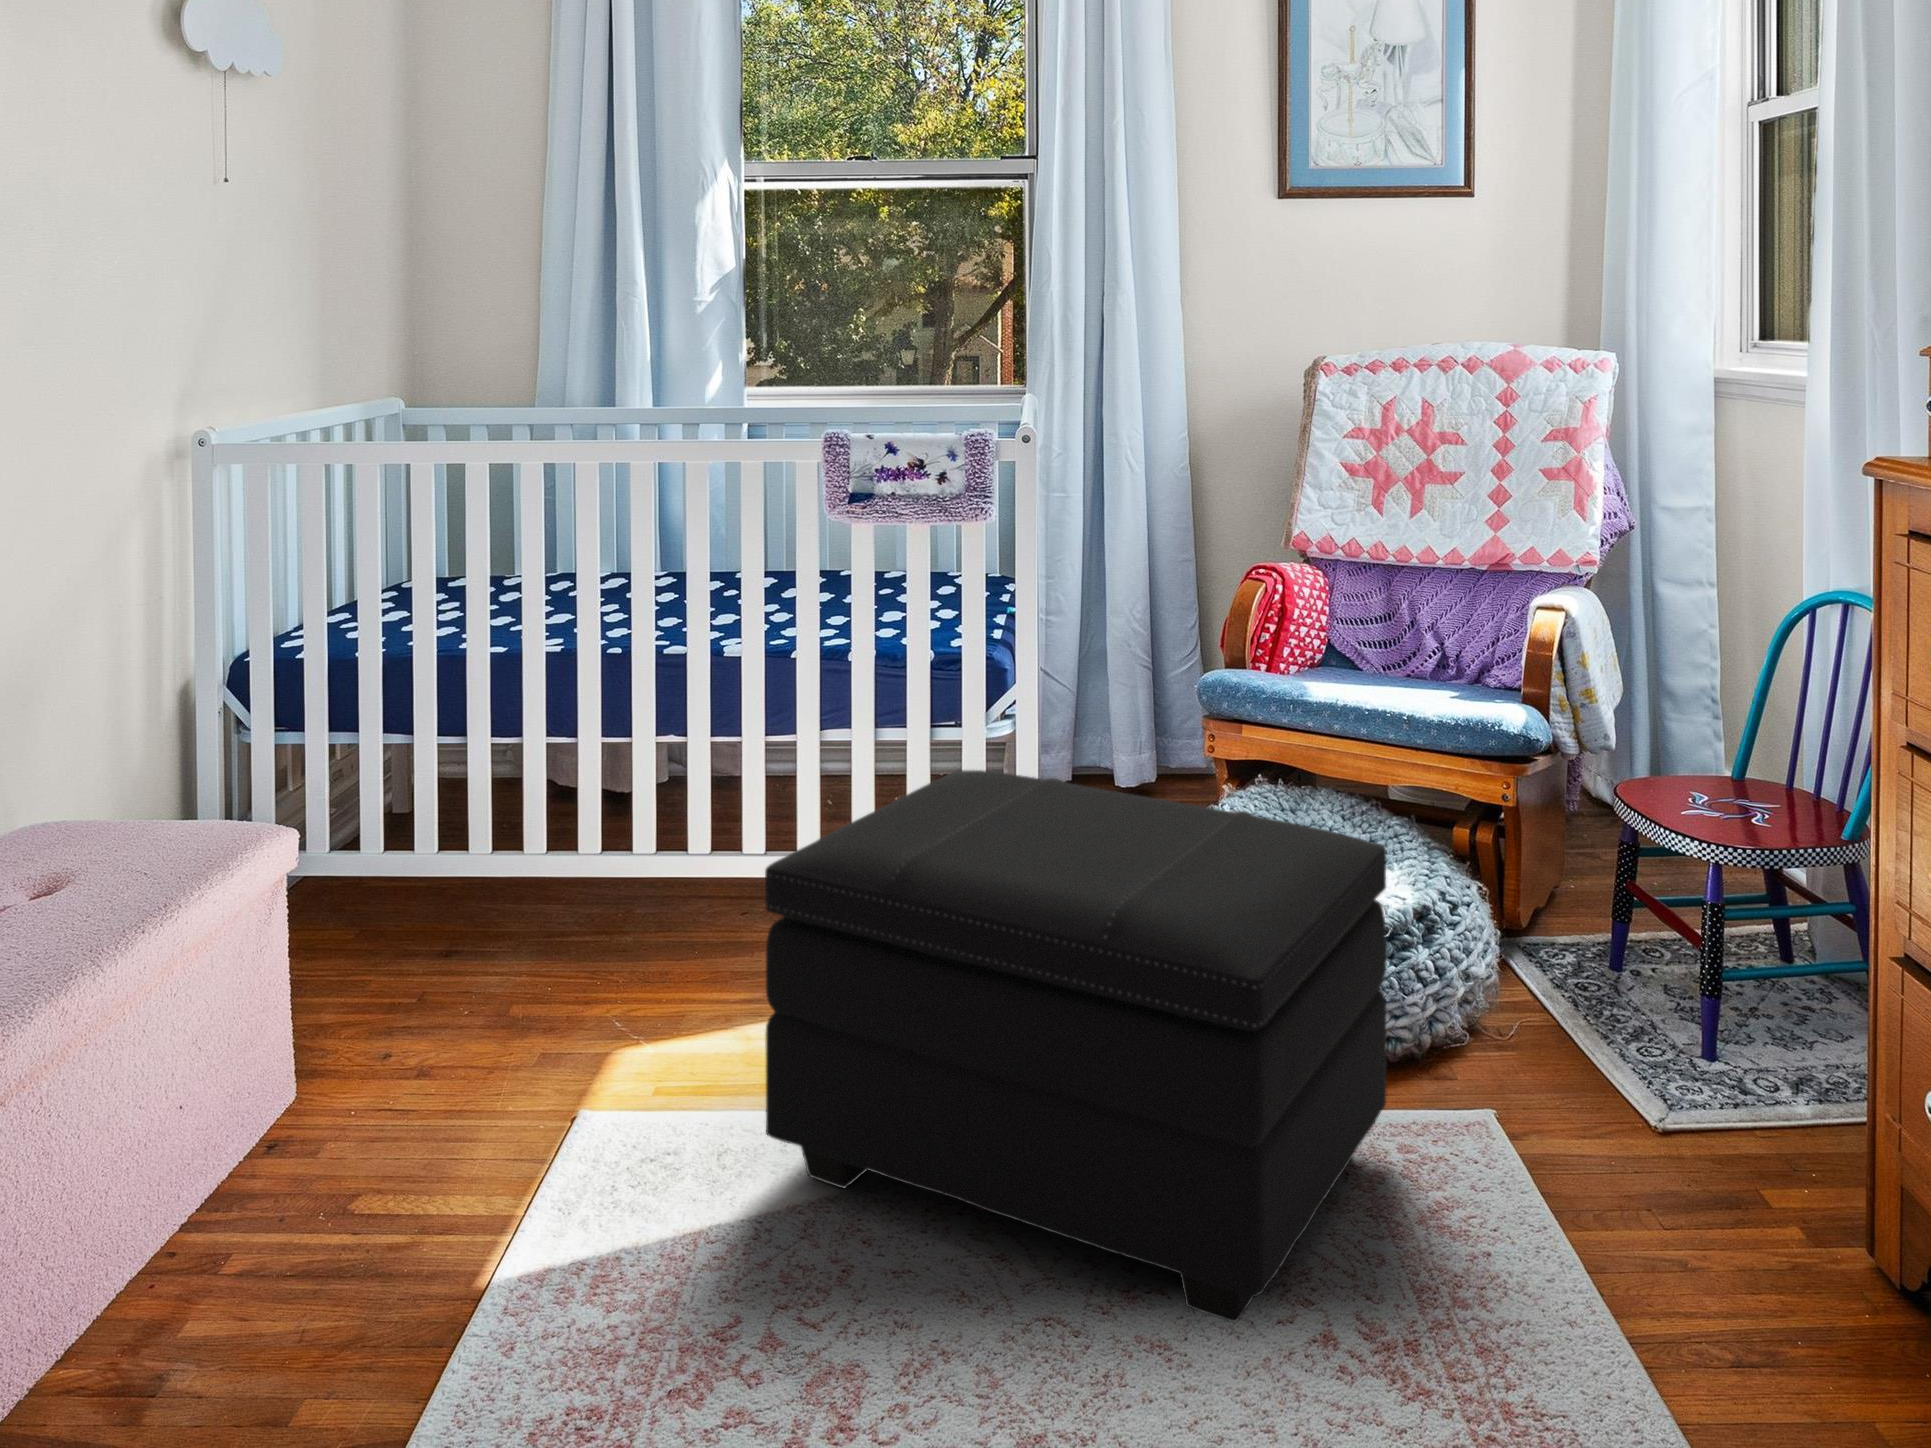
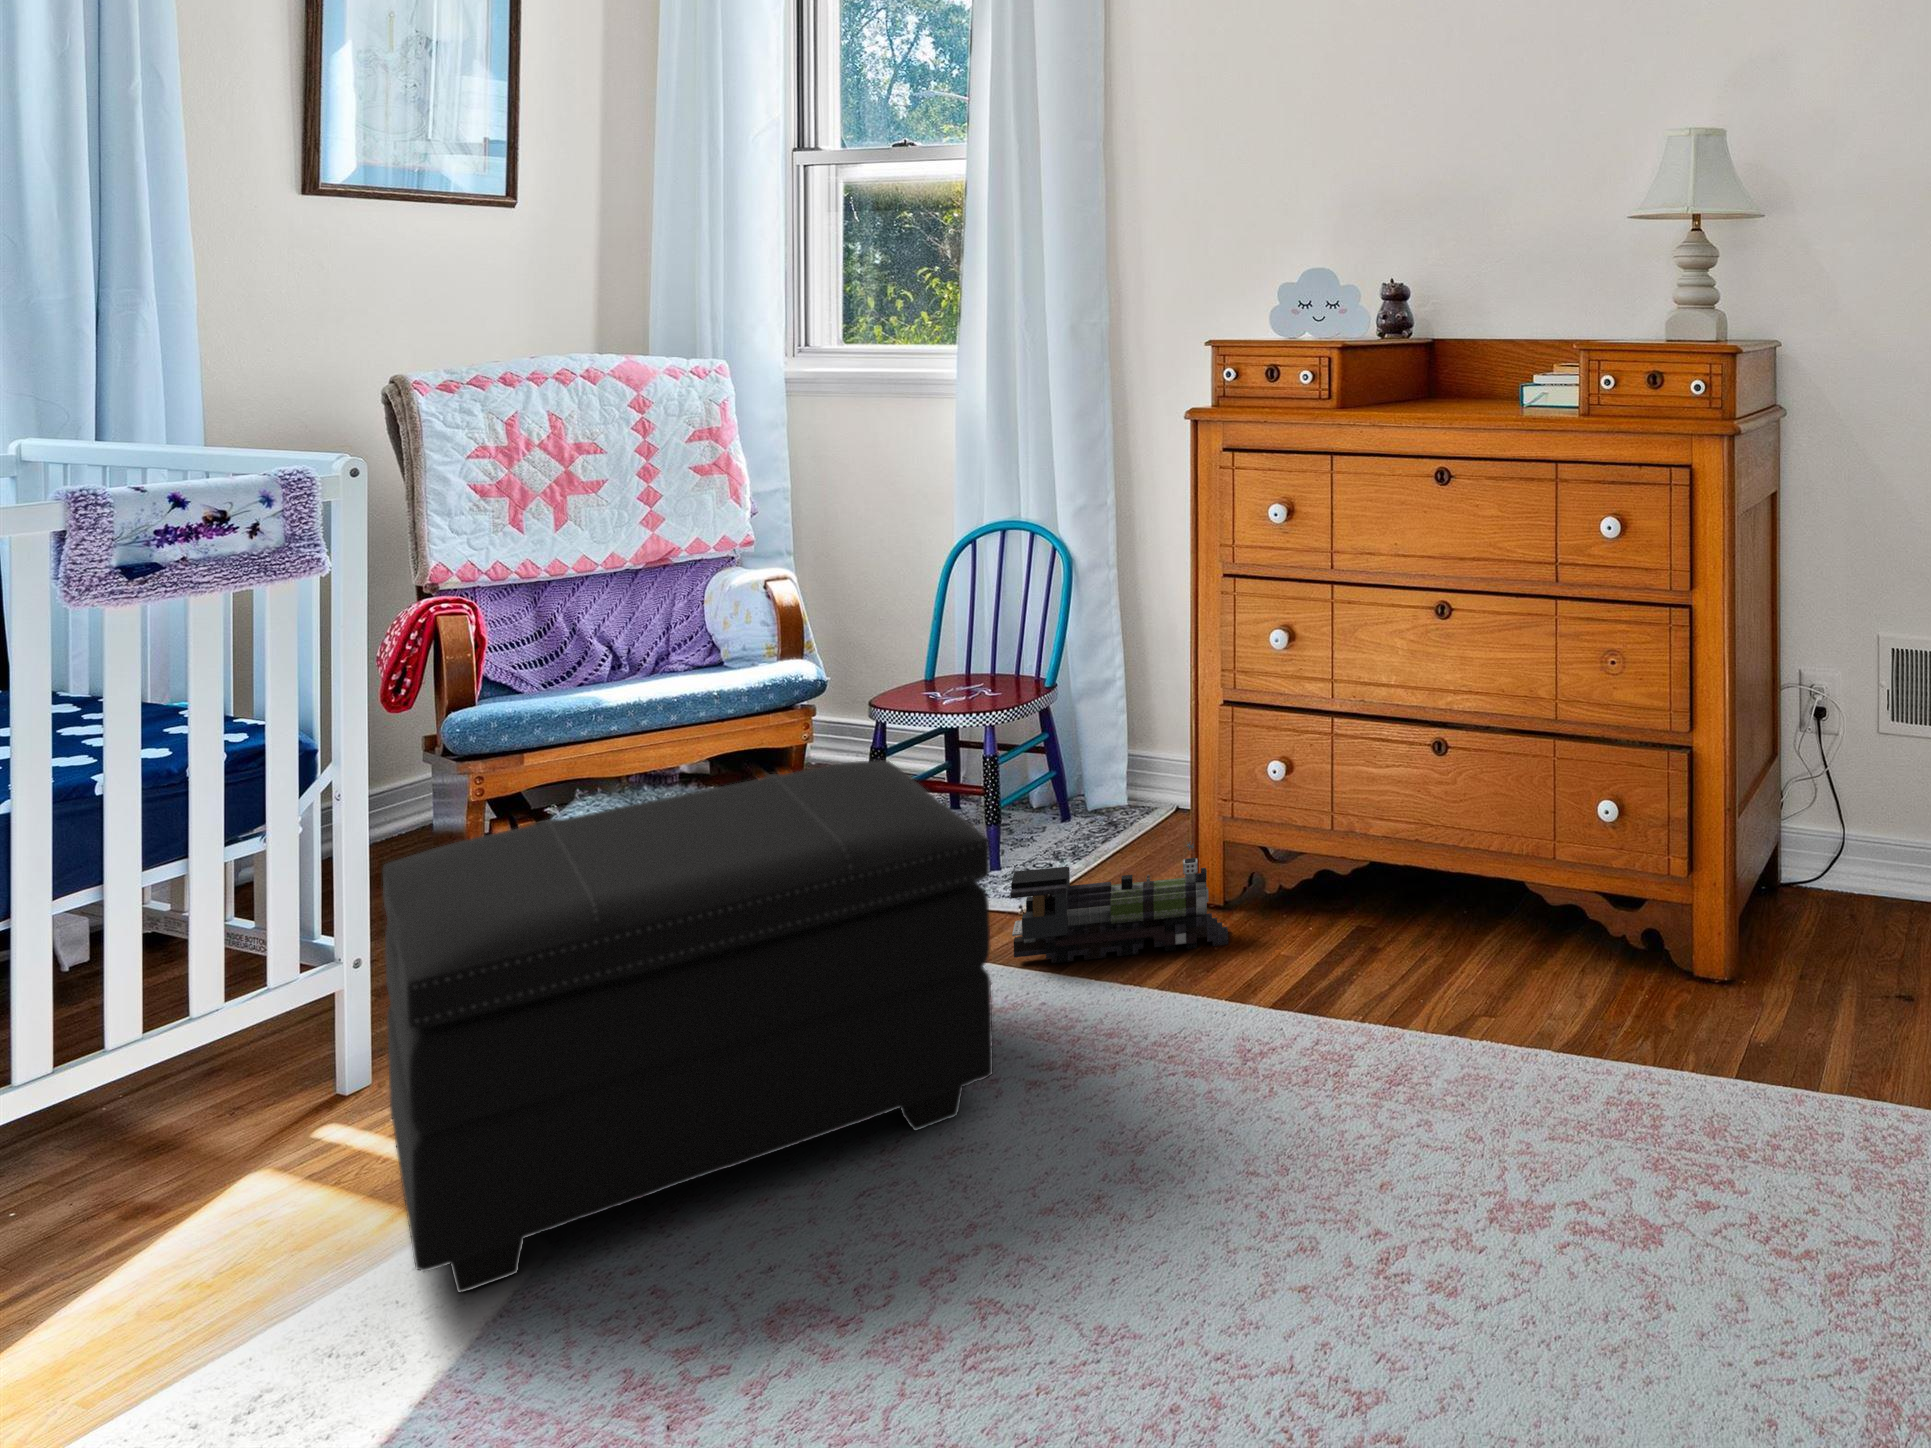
toy train: none [1519,1067,1838,1361] -> present [1010,841,1228,963]

